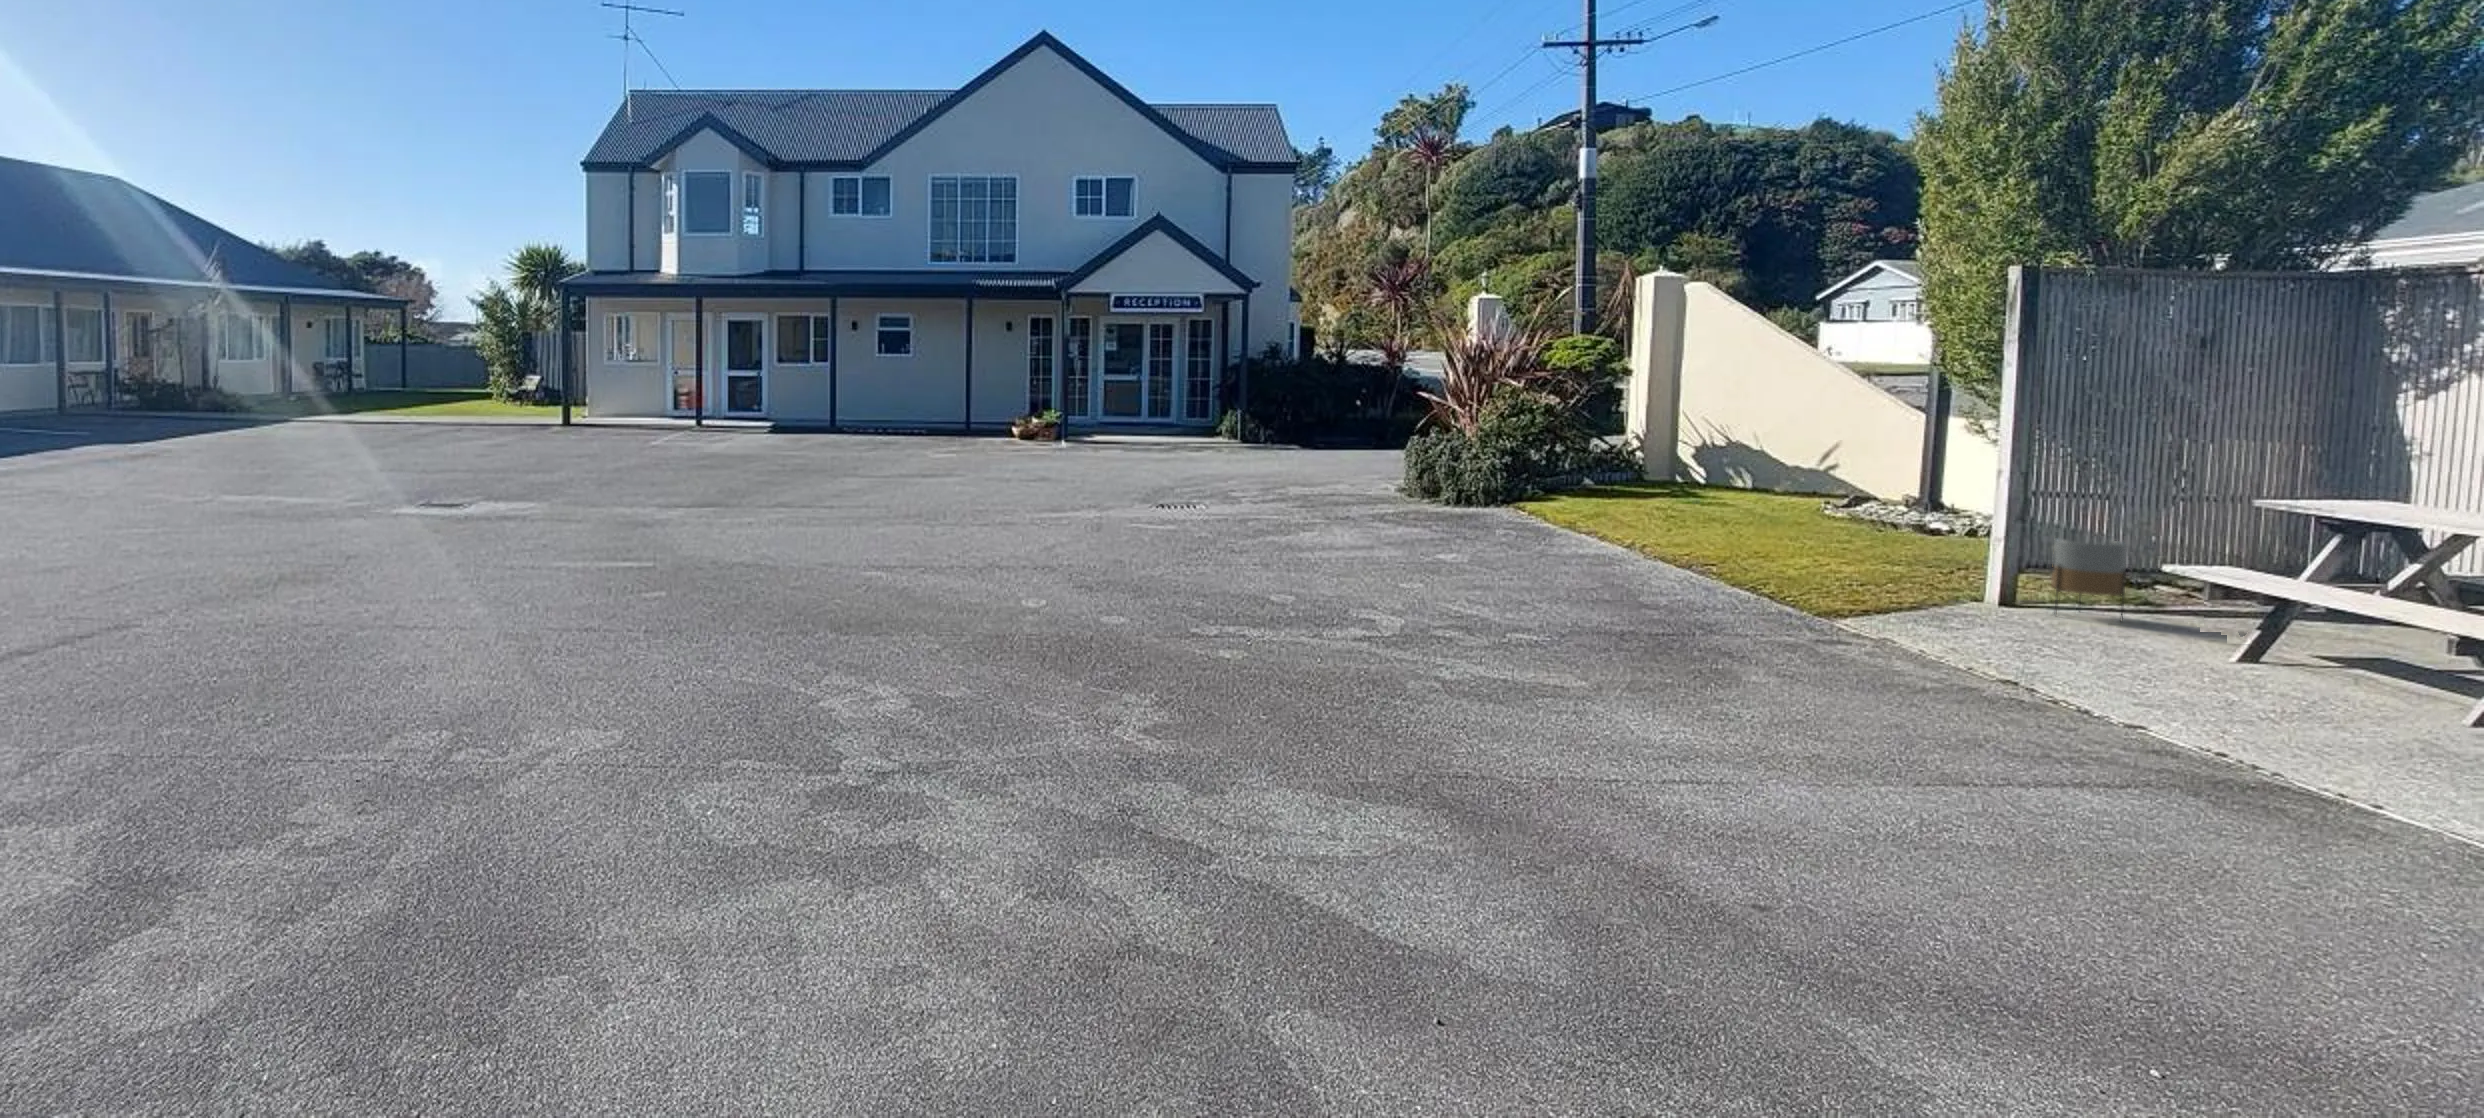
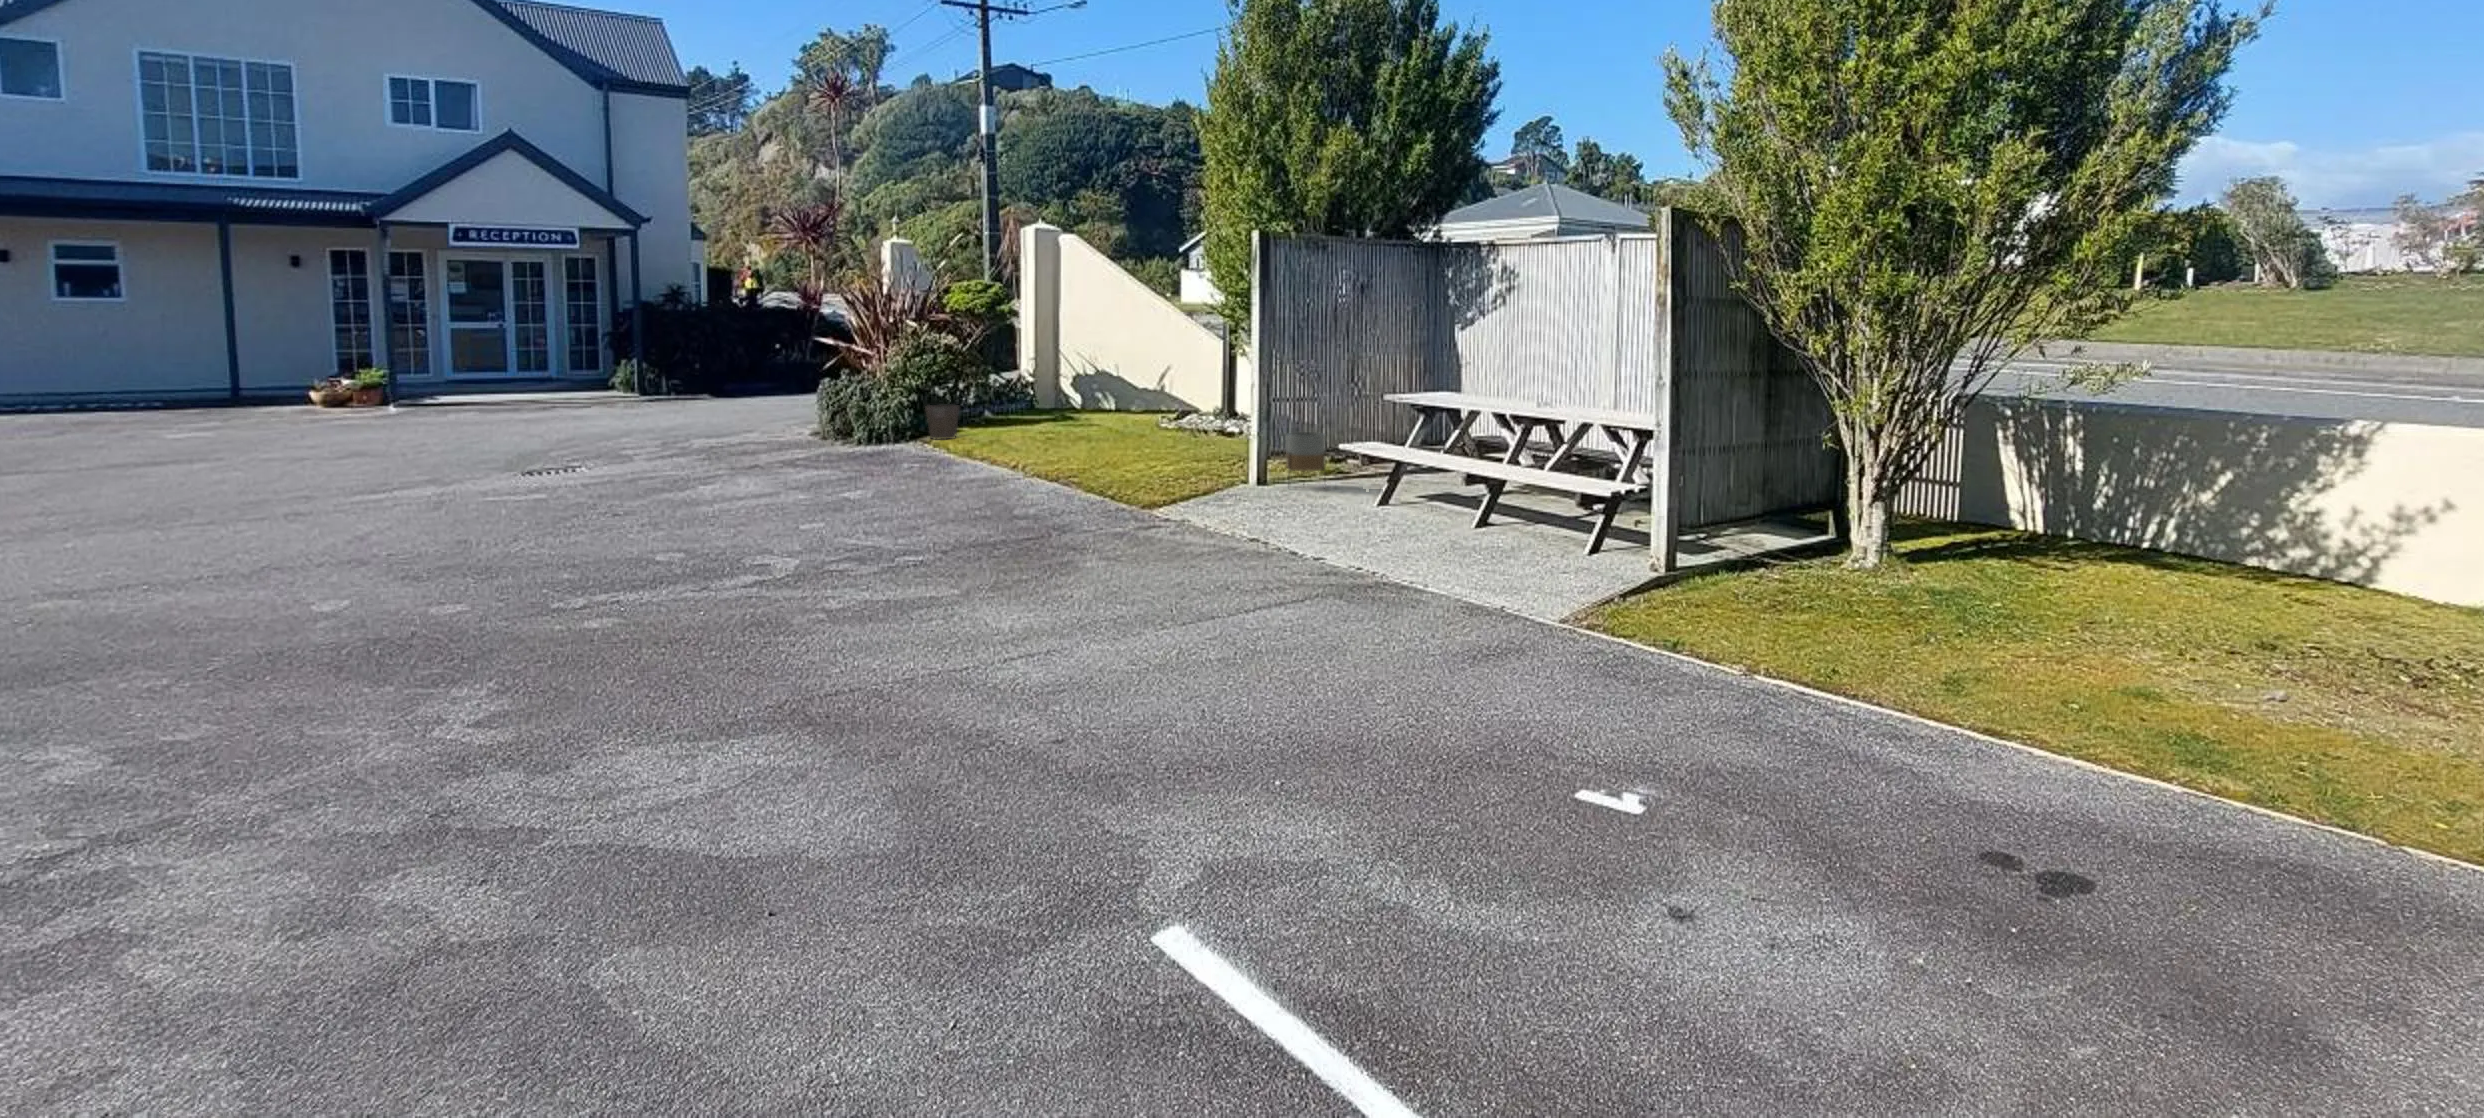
waste bin: none [1521,469,1561,508] -> present [925,405,959,440]

